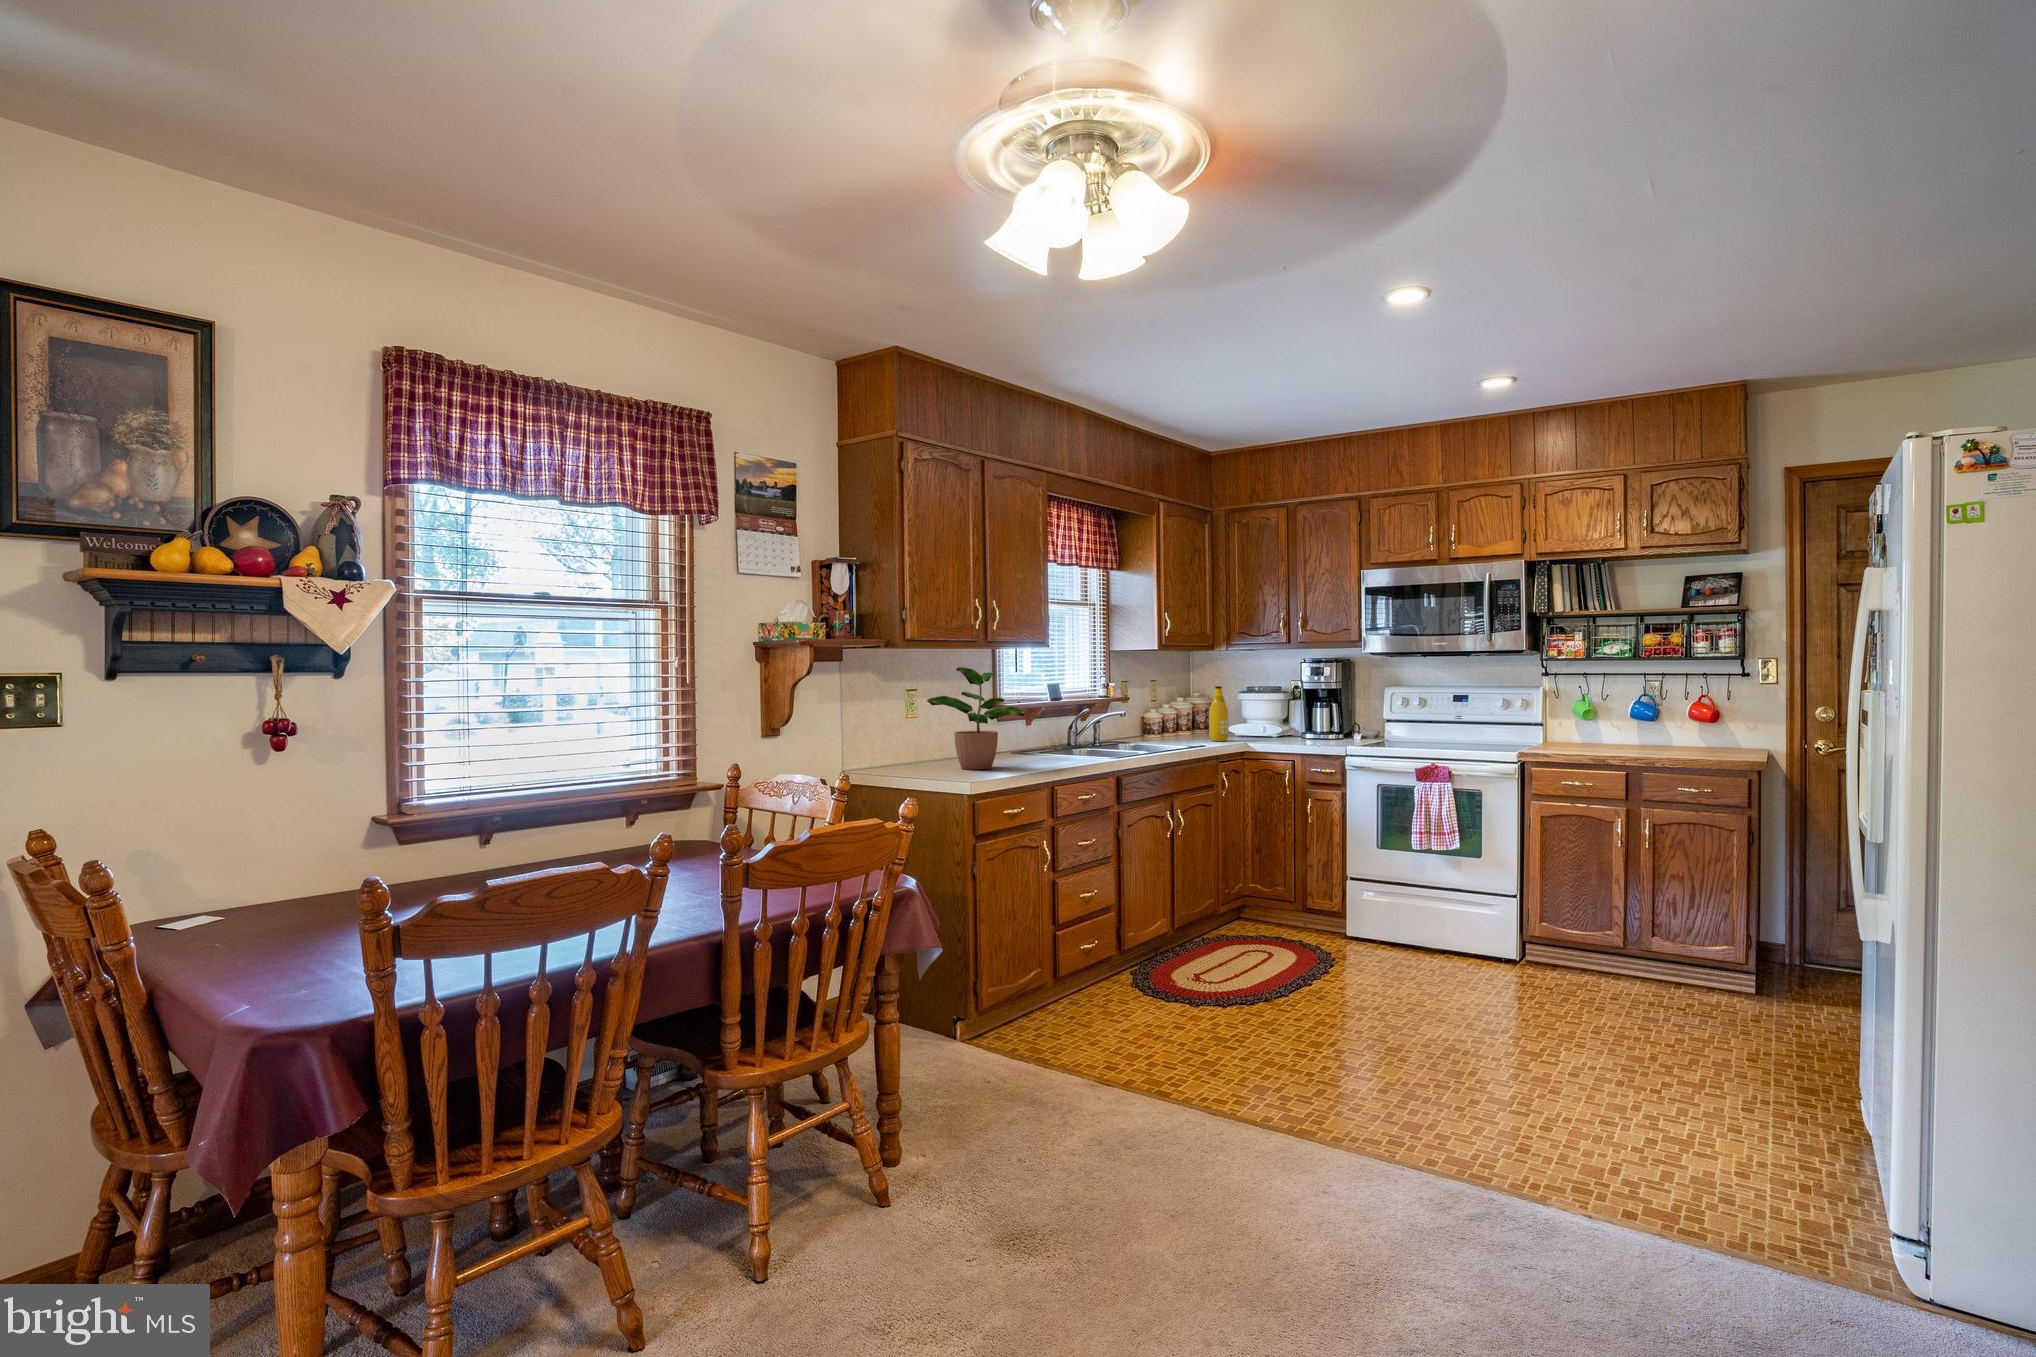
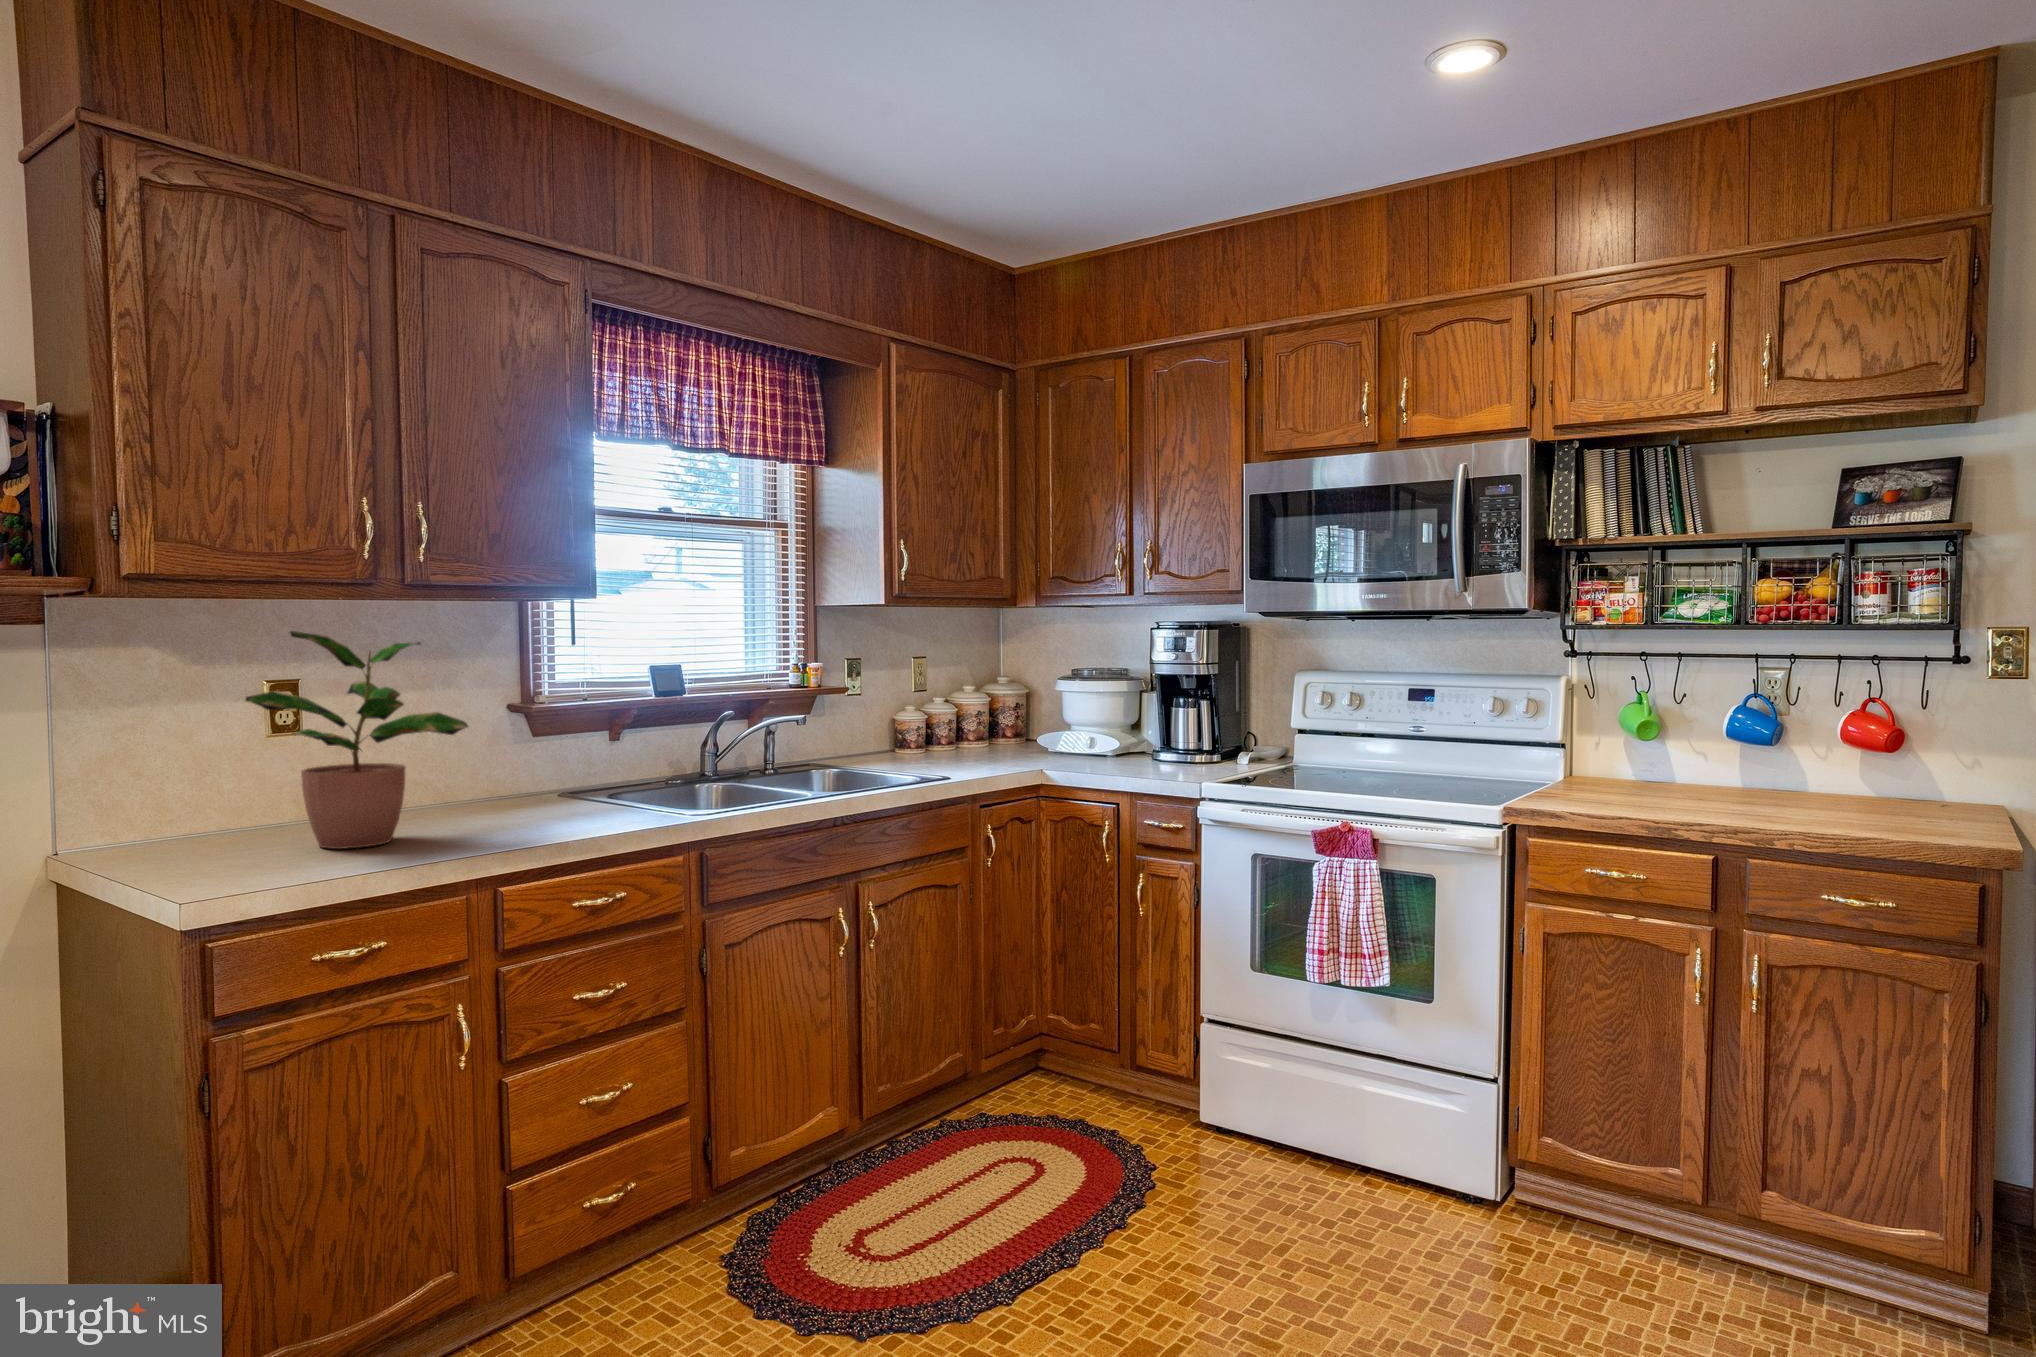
bottle: present [1209,686,1229,741] -> none [988,669,1021,765]

